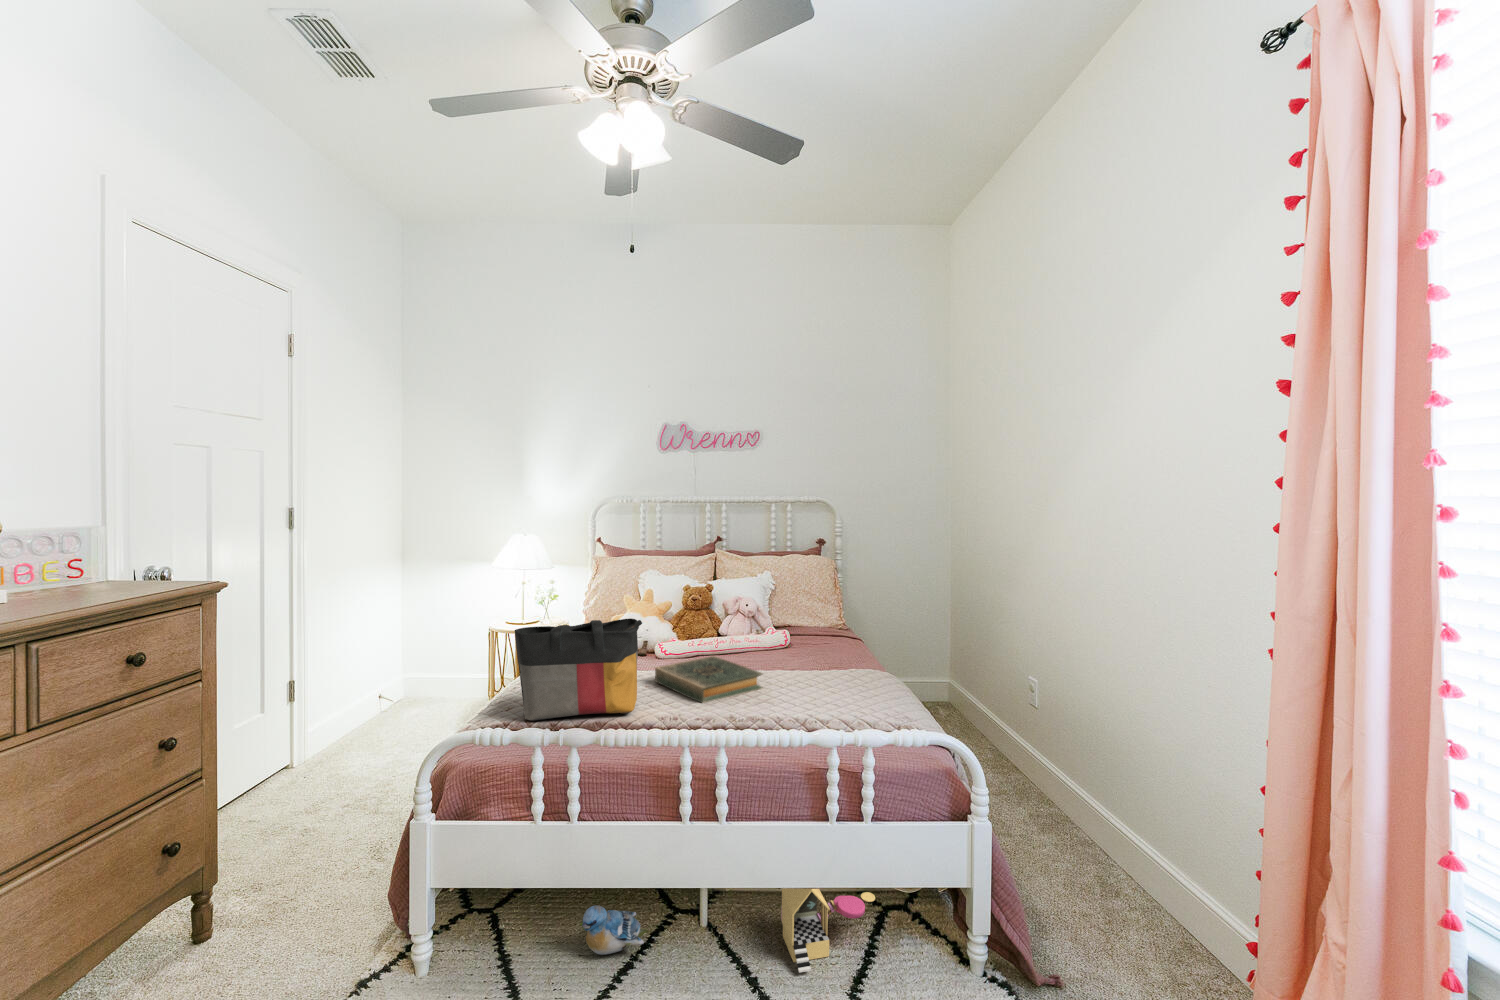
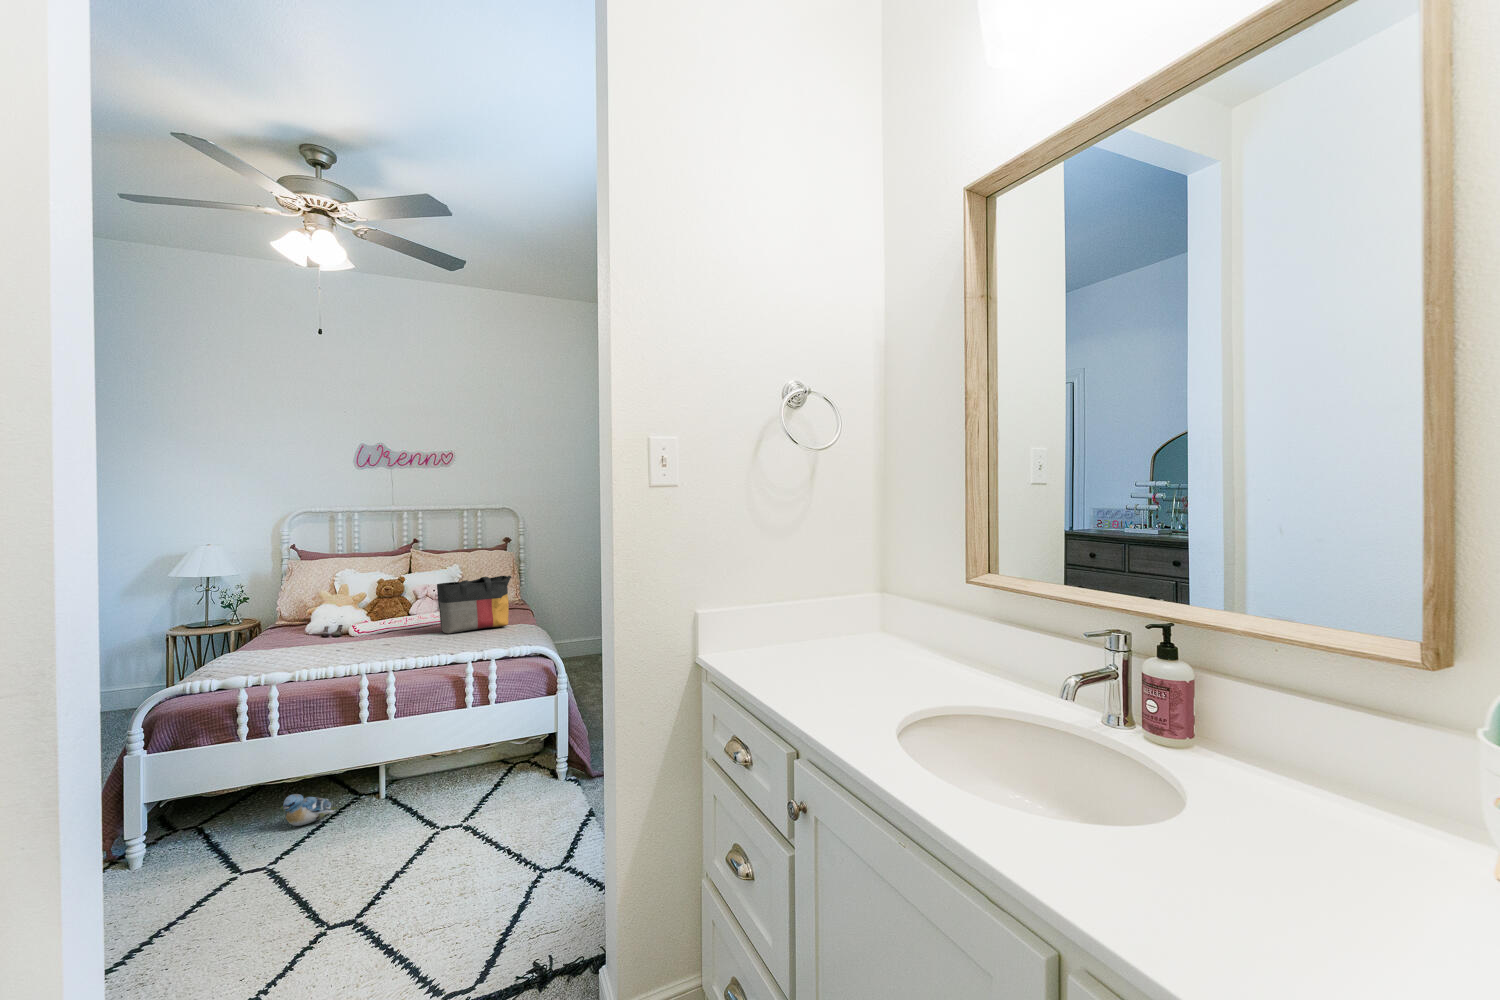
tote bag: present [515,618,642,721] -> present [437,576,511,633]
hardback book: present [655,656,763,703] -> none [346,627,436,655]
toy house: present [781,889,875,973] -> none [440,747,506,805]

